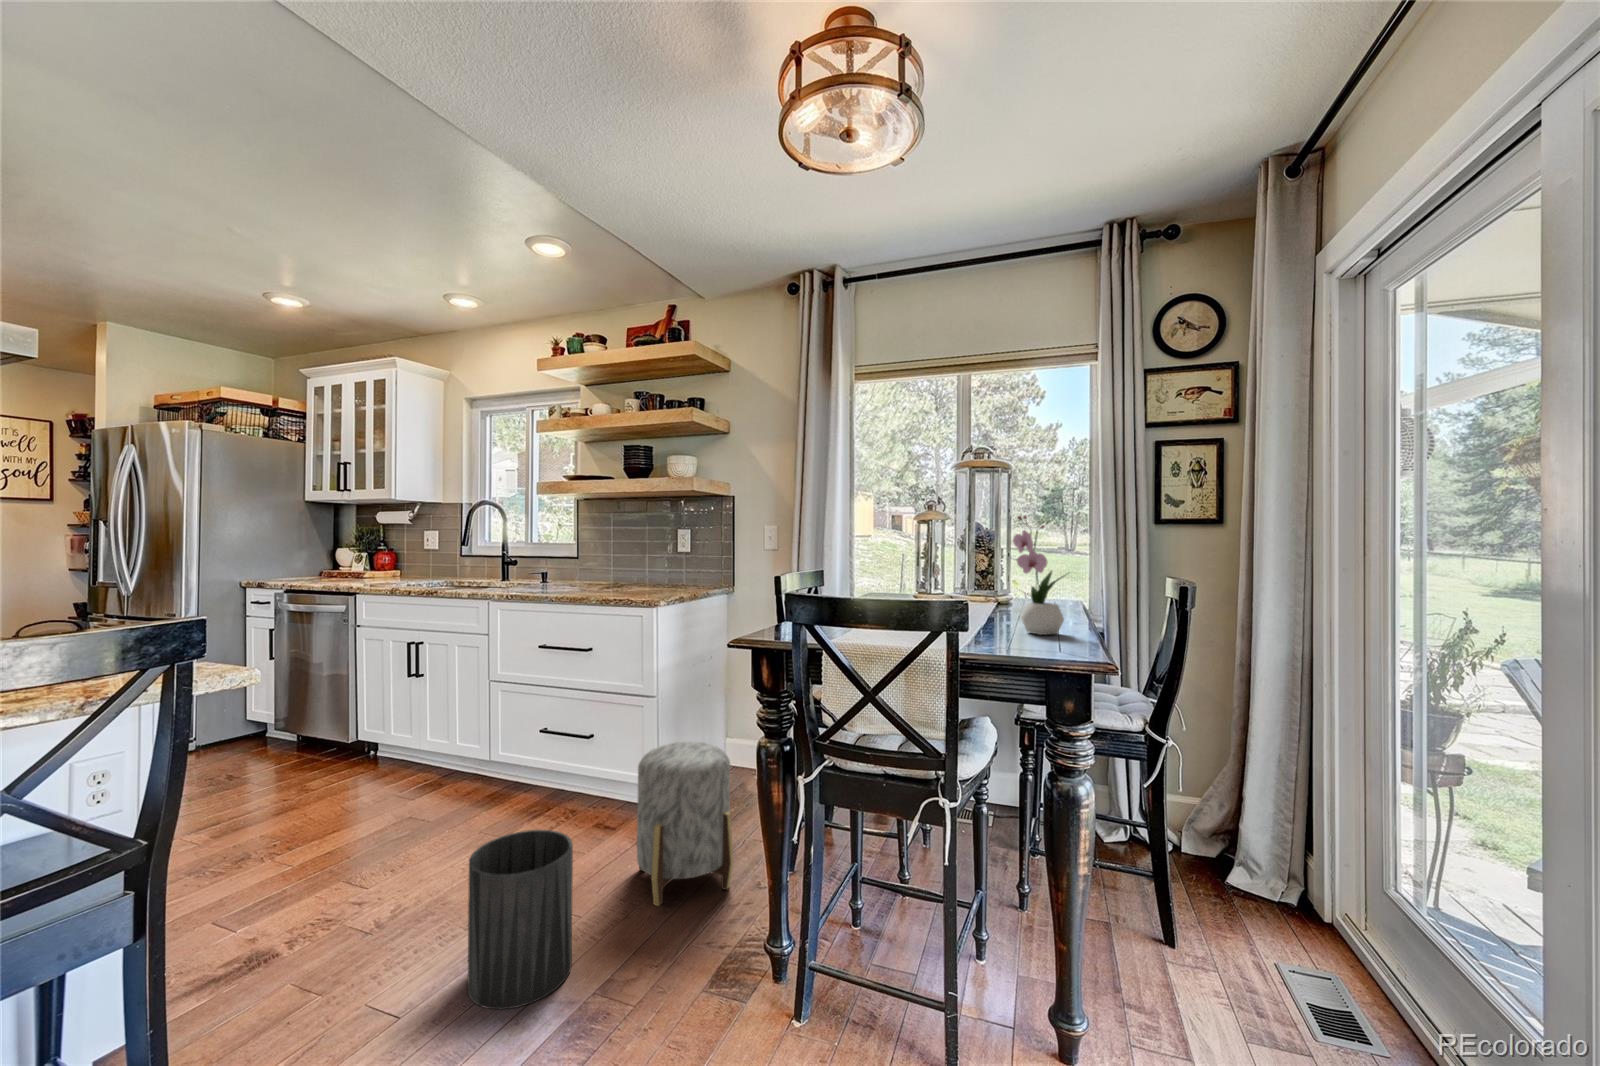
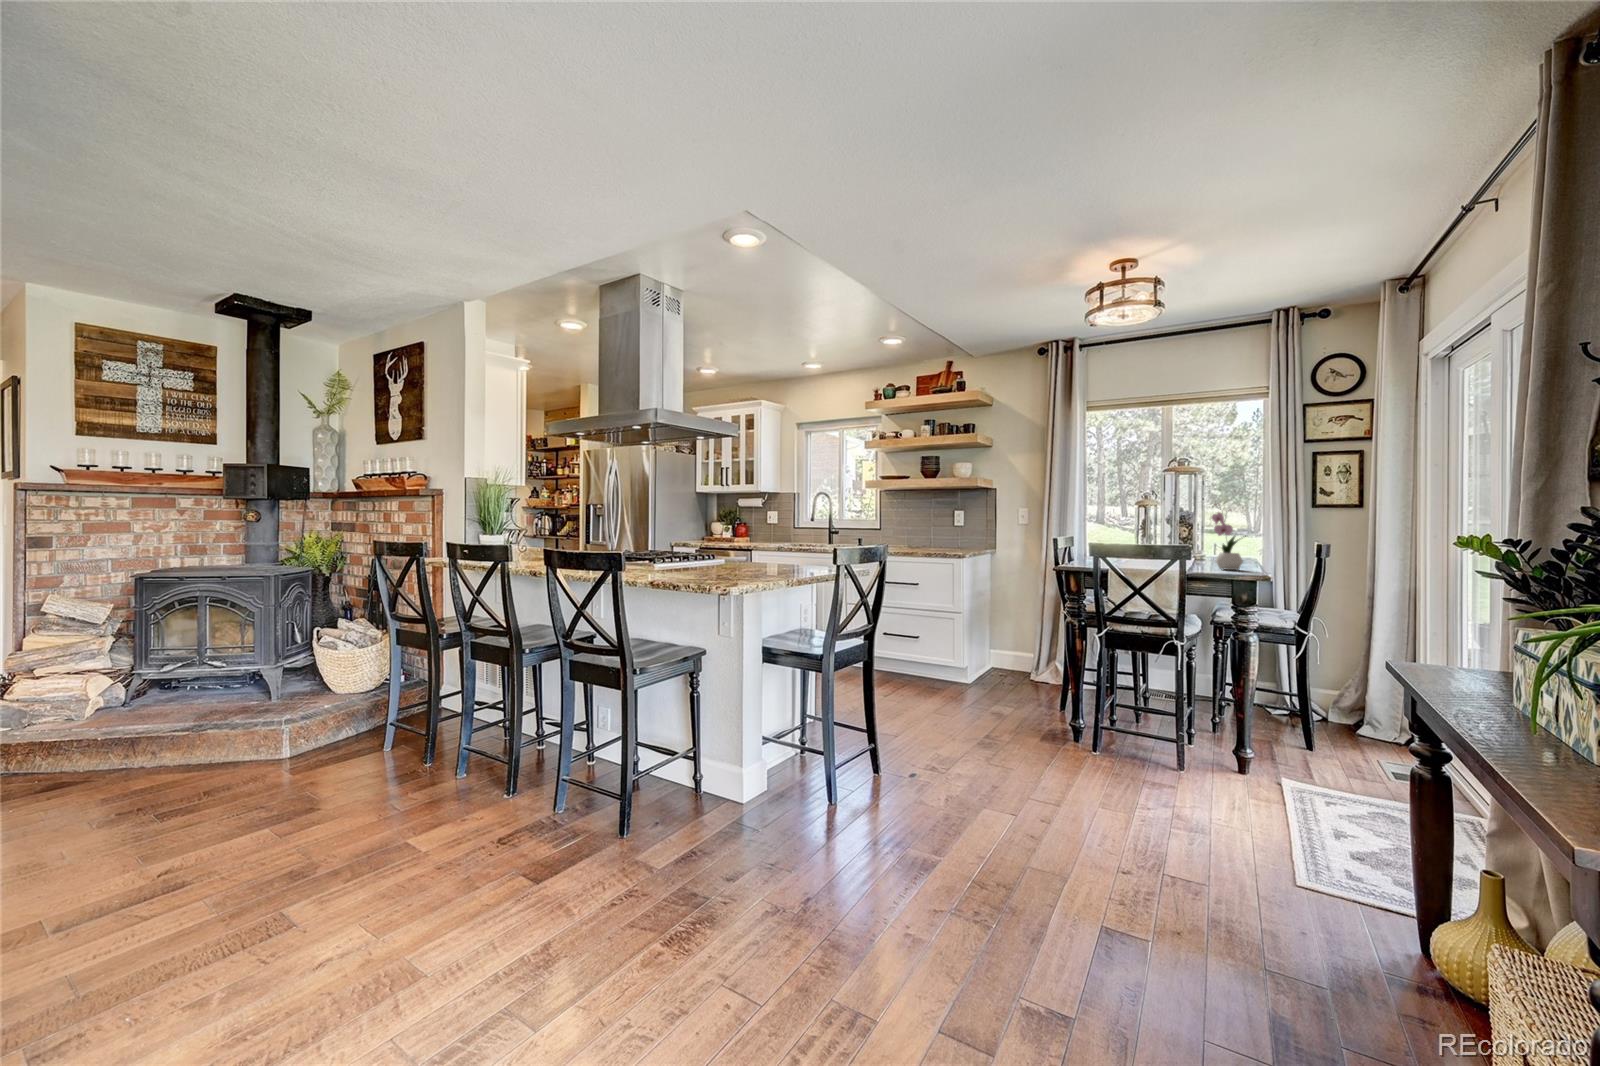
stool: present [637,742,734,906] -> none [972,634,1034,714]
trash can: present [468,830,573,1009] -> none [923,663,971,734]

